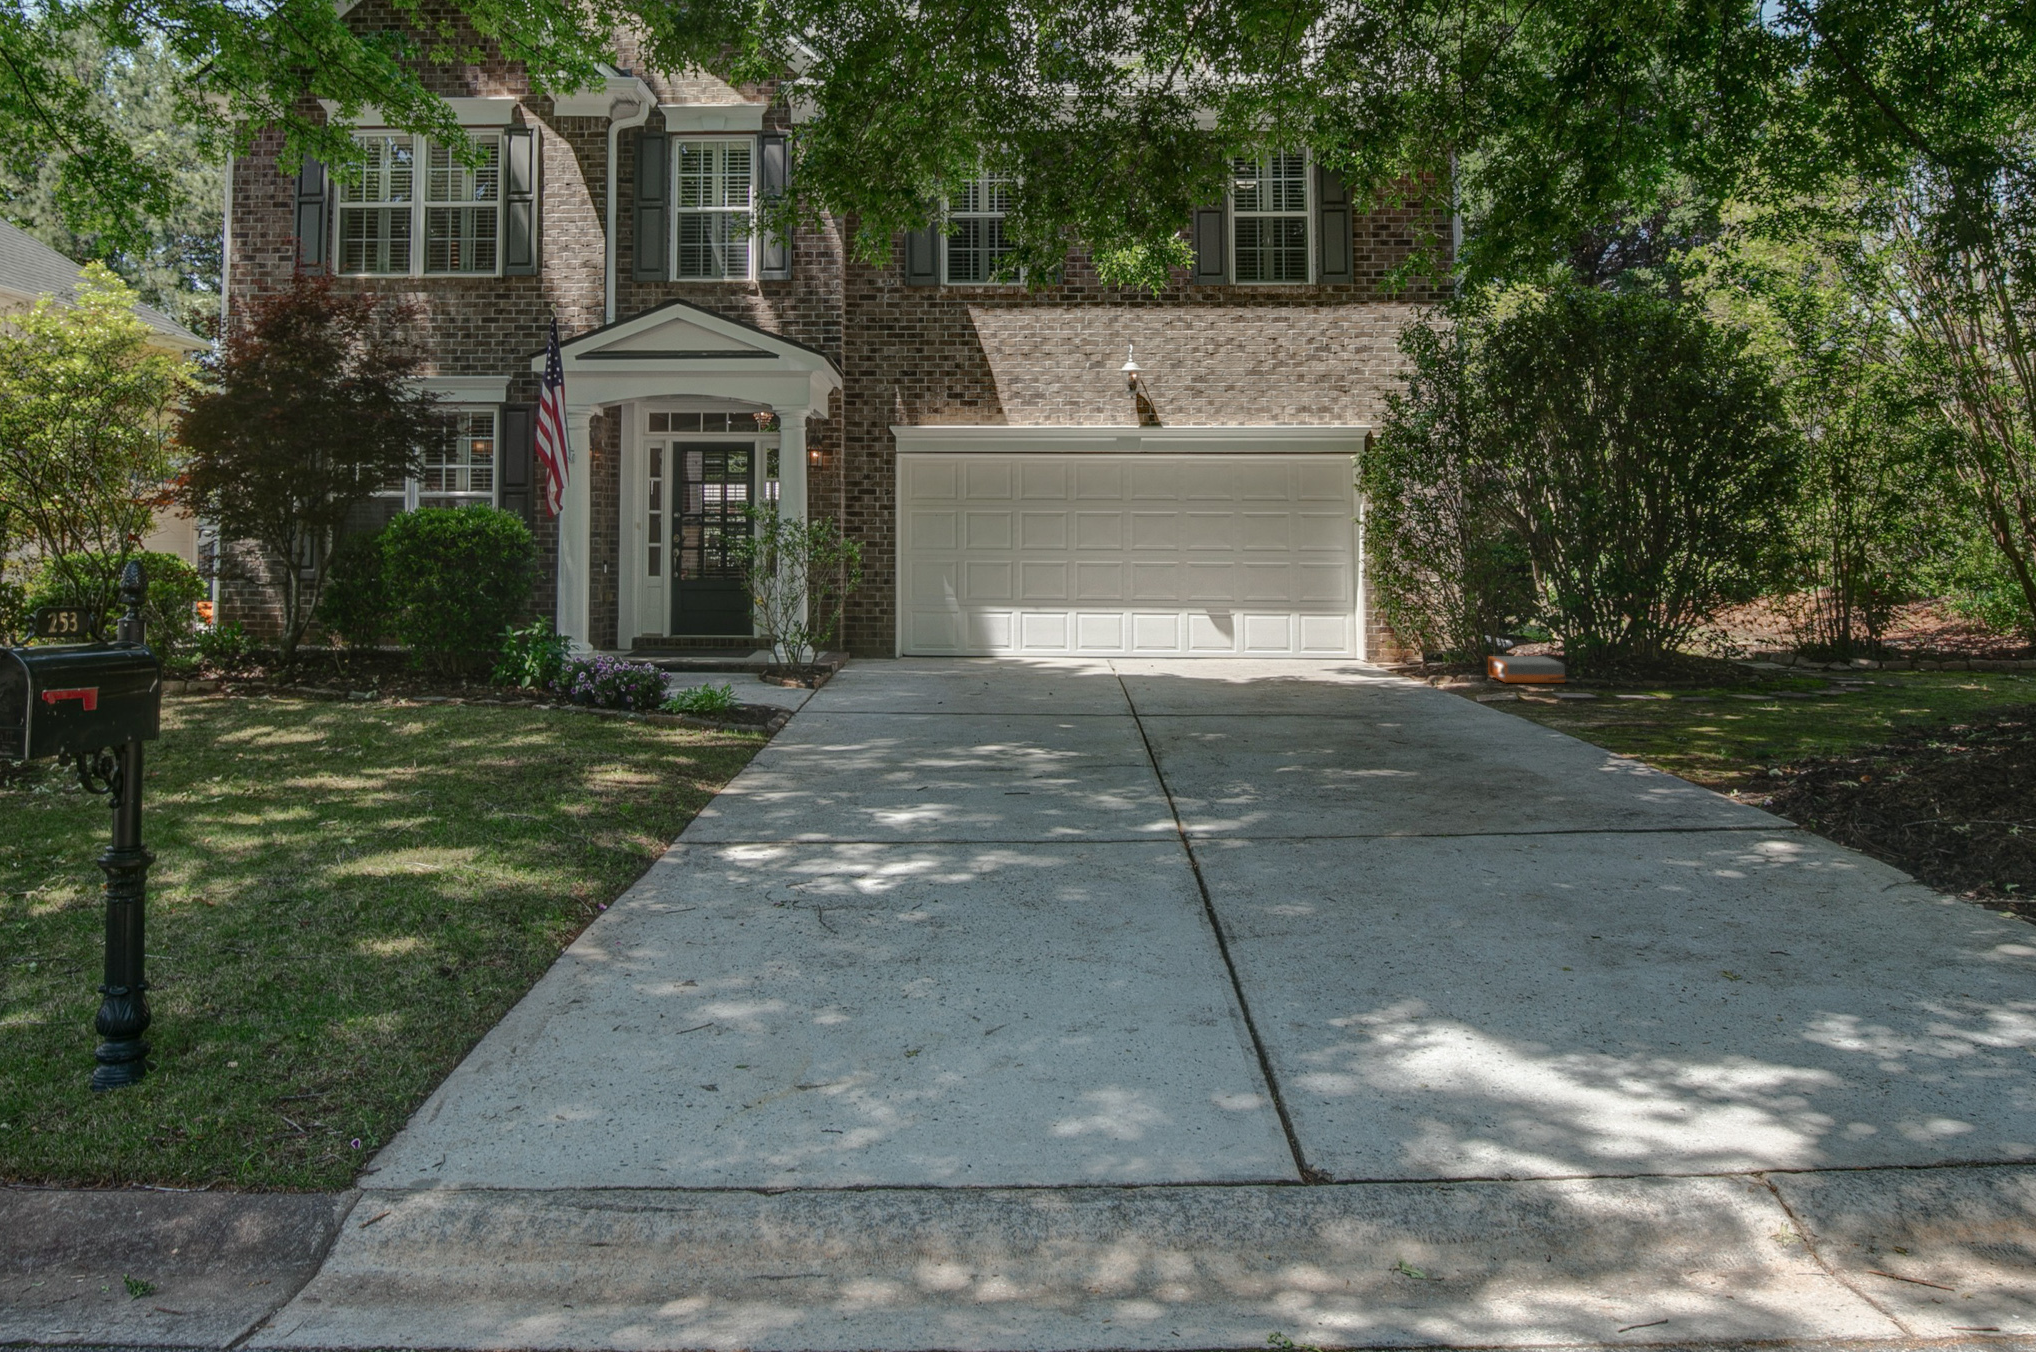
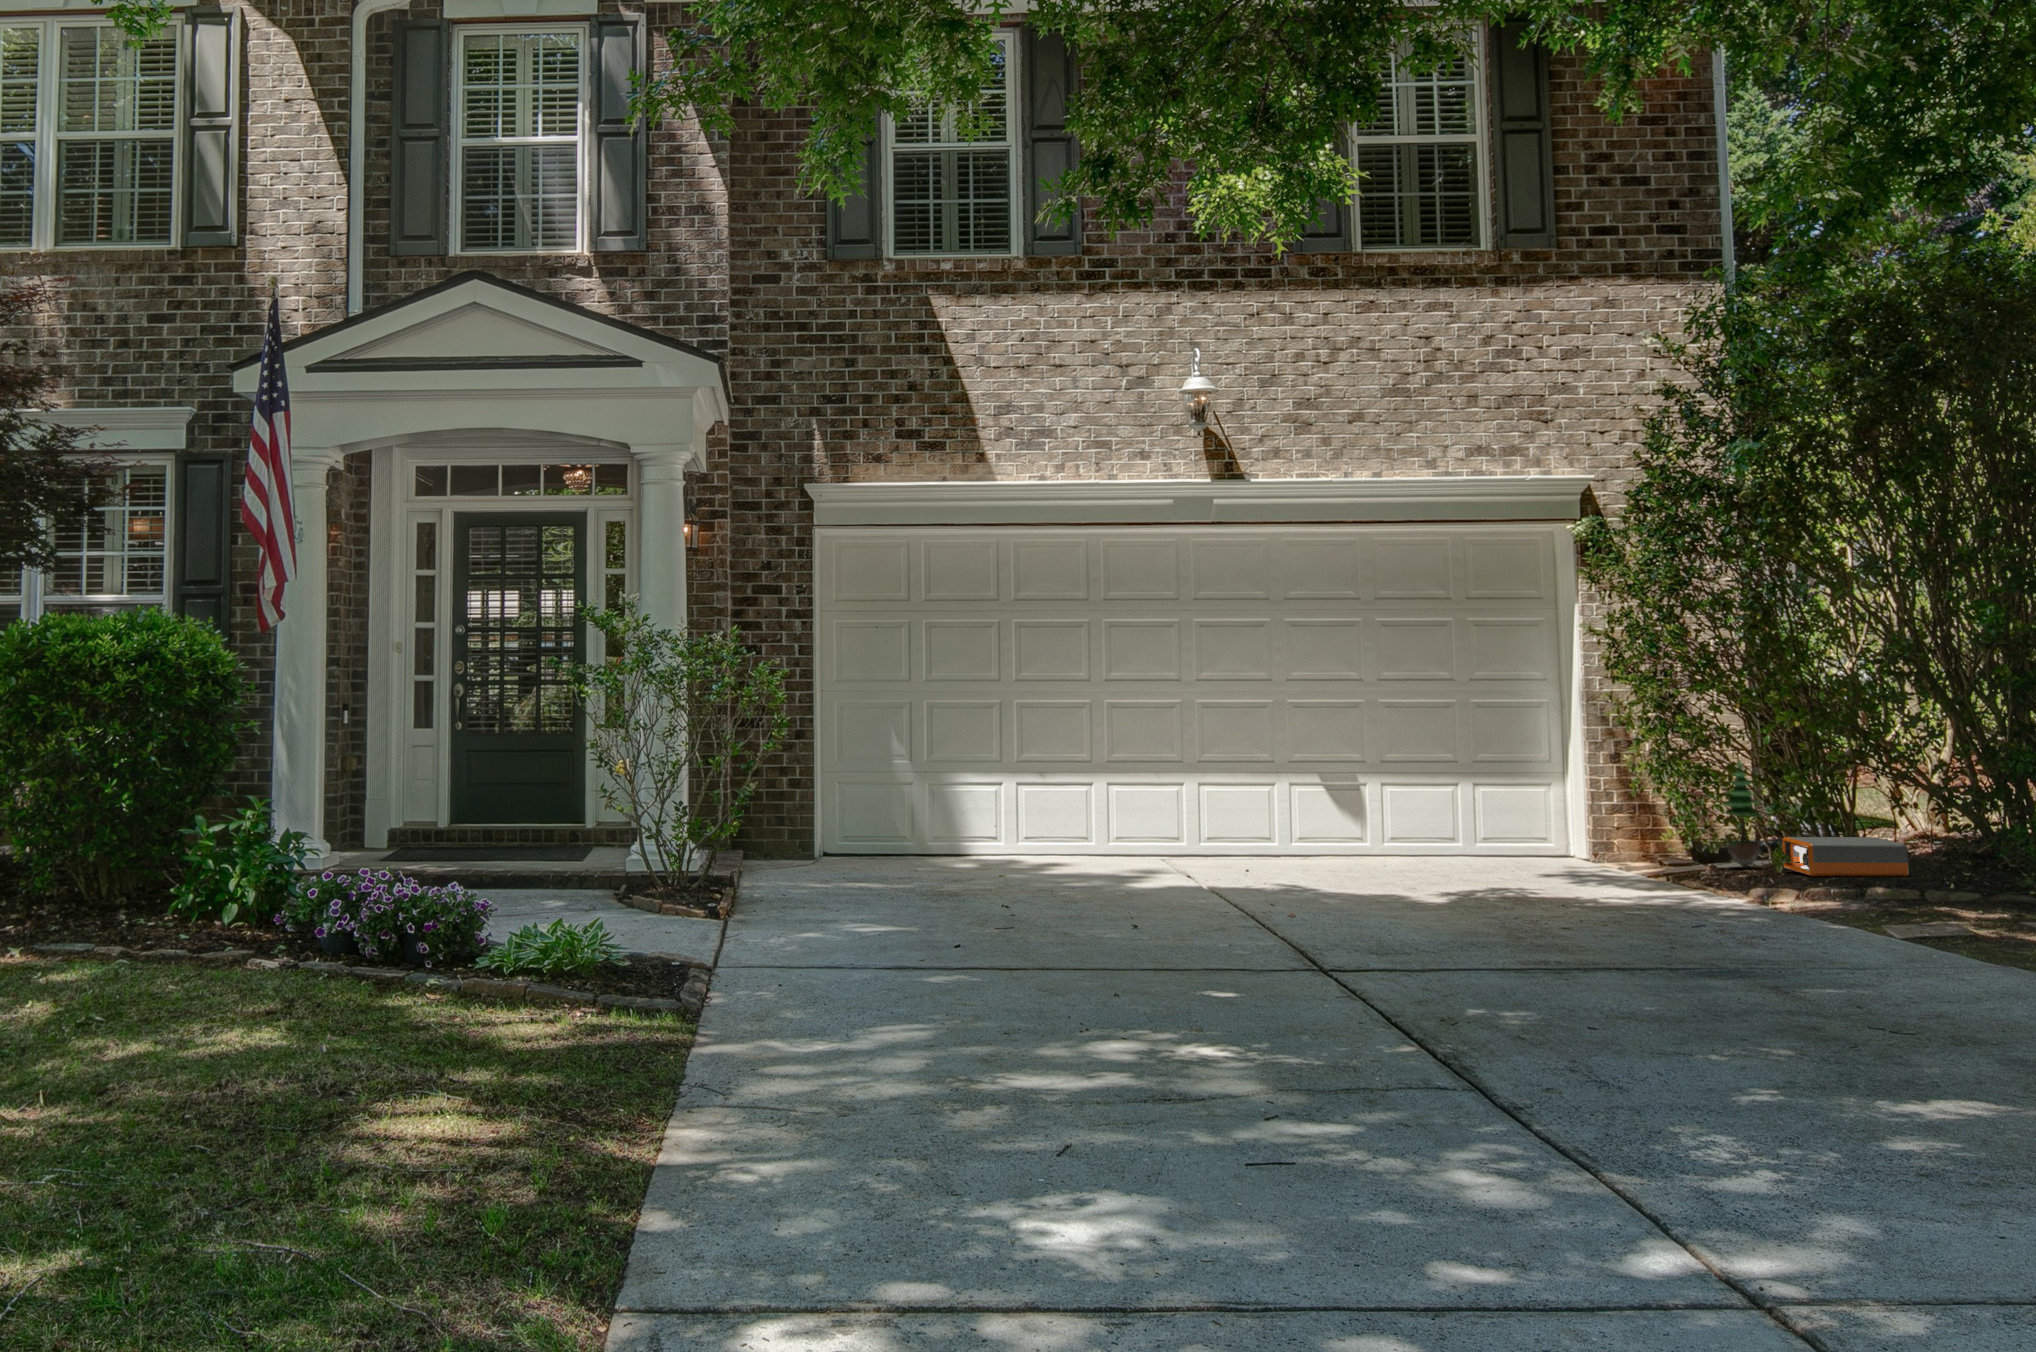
potted tree: none [1450,605,1476,673] -> present [1725,760,1761,868]

